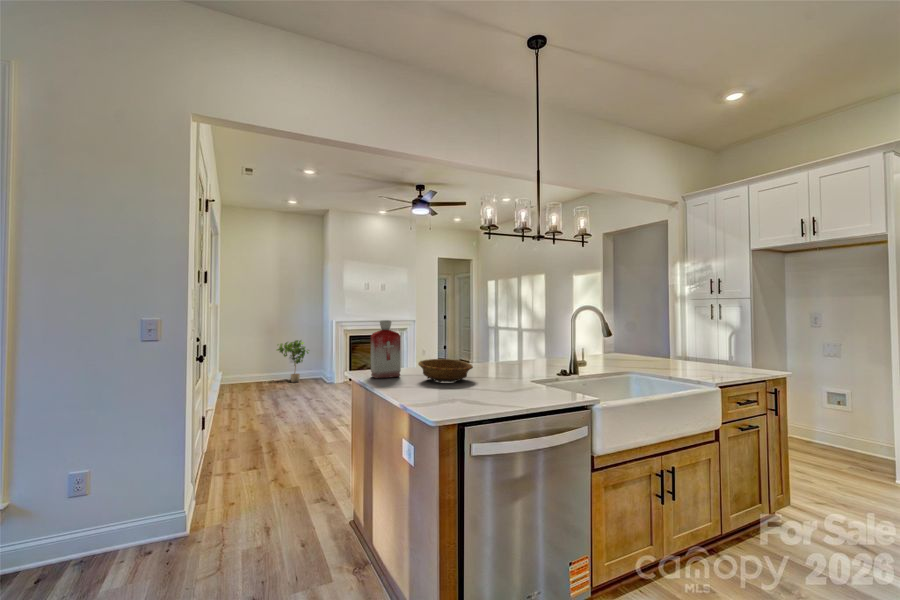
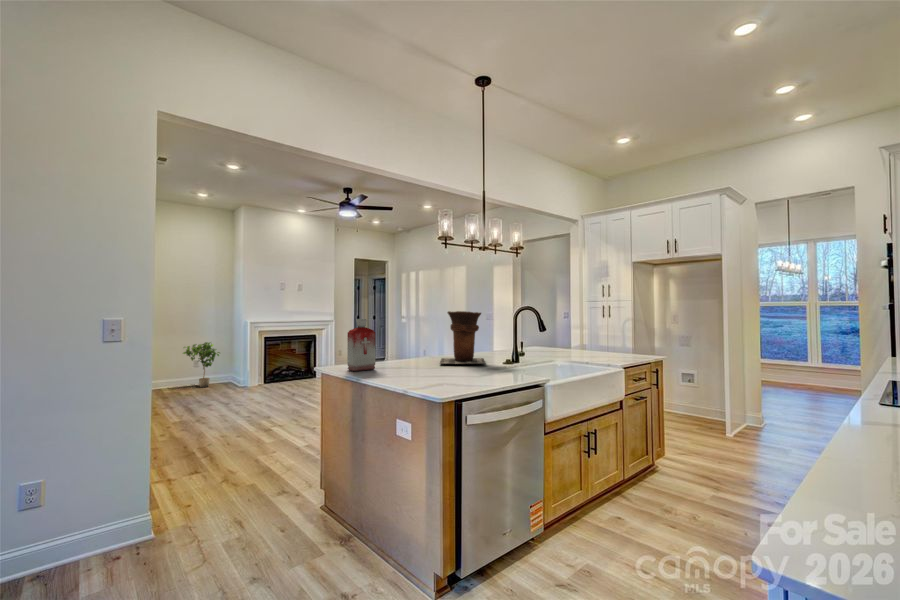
vase: none [477,312,536,374] -> present [440,311,485,364]
decorative bowl: present [418,359,473,382] -> none [394,352,441,372]

